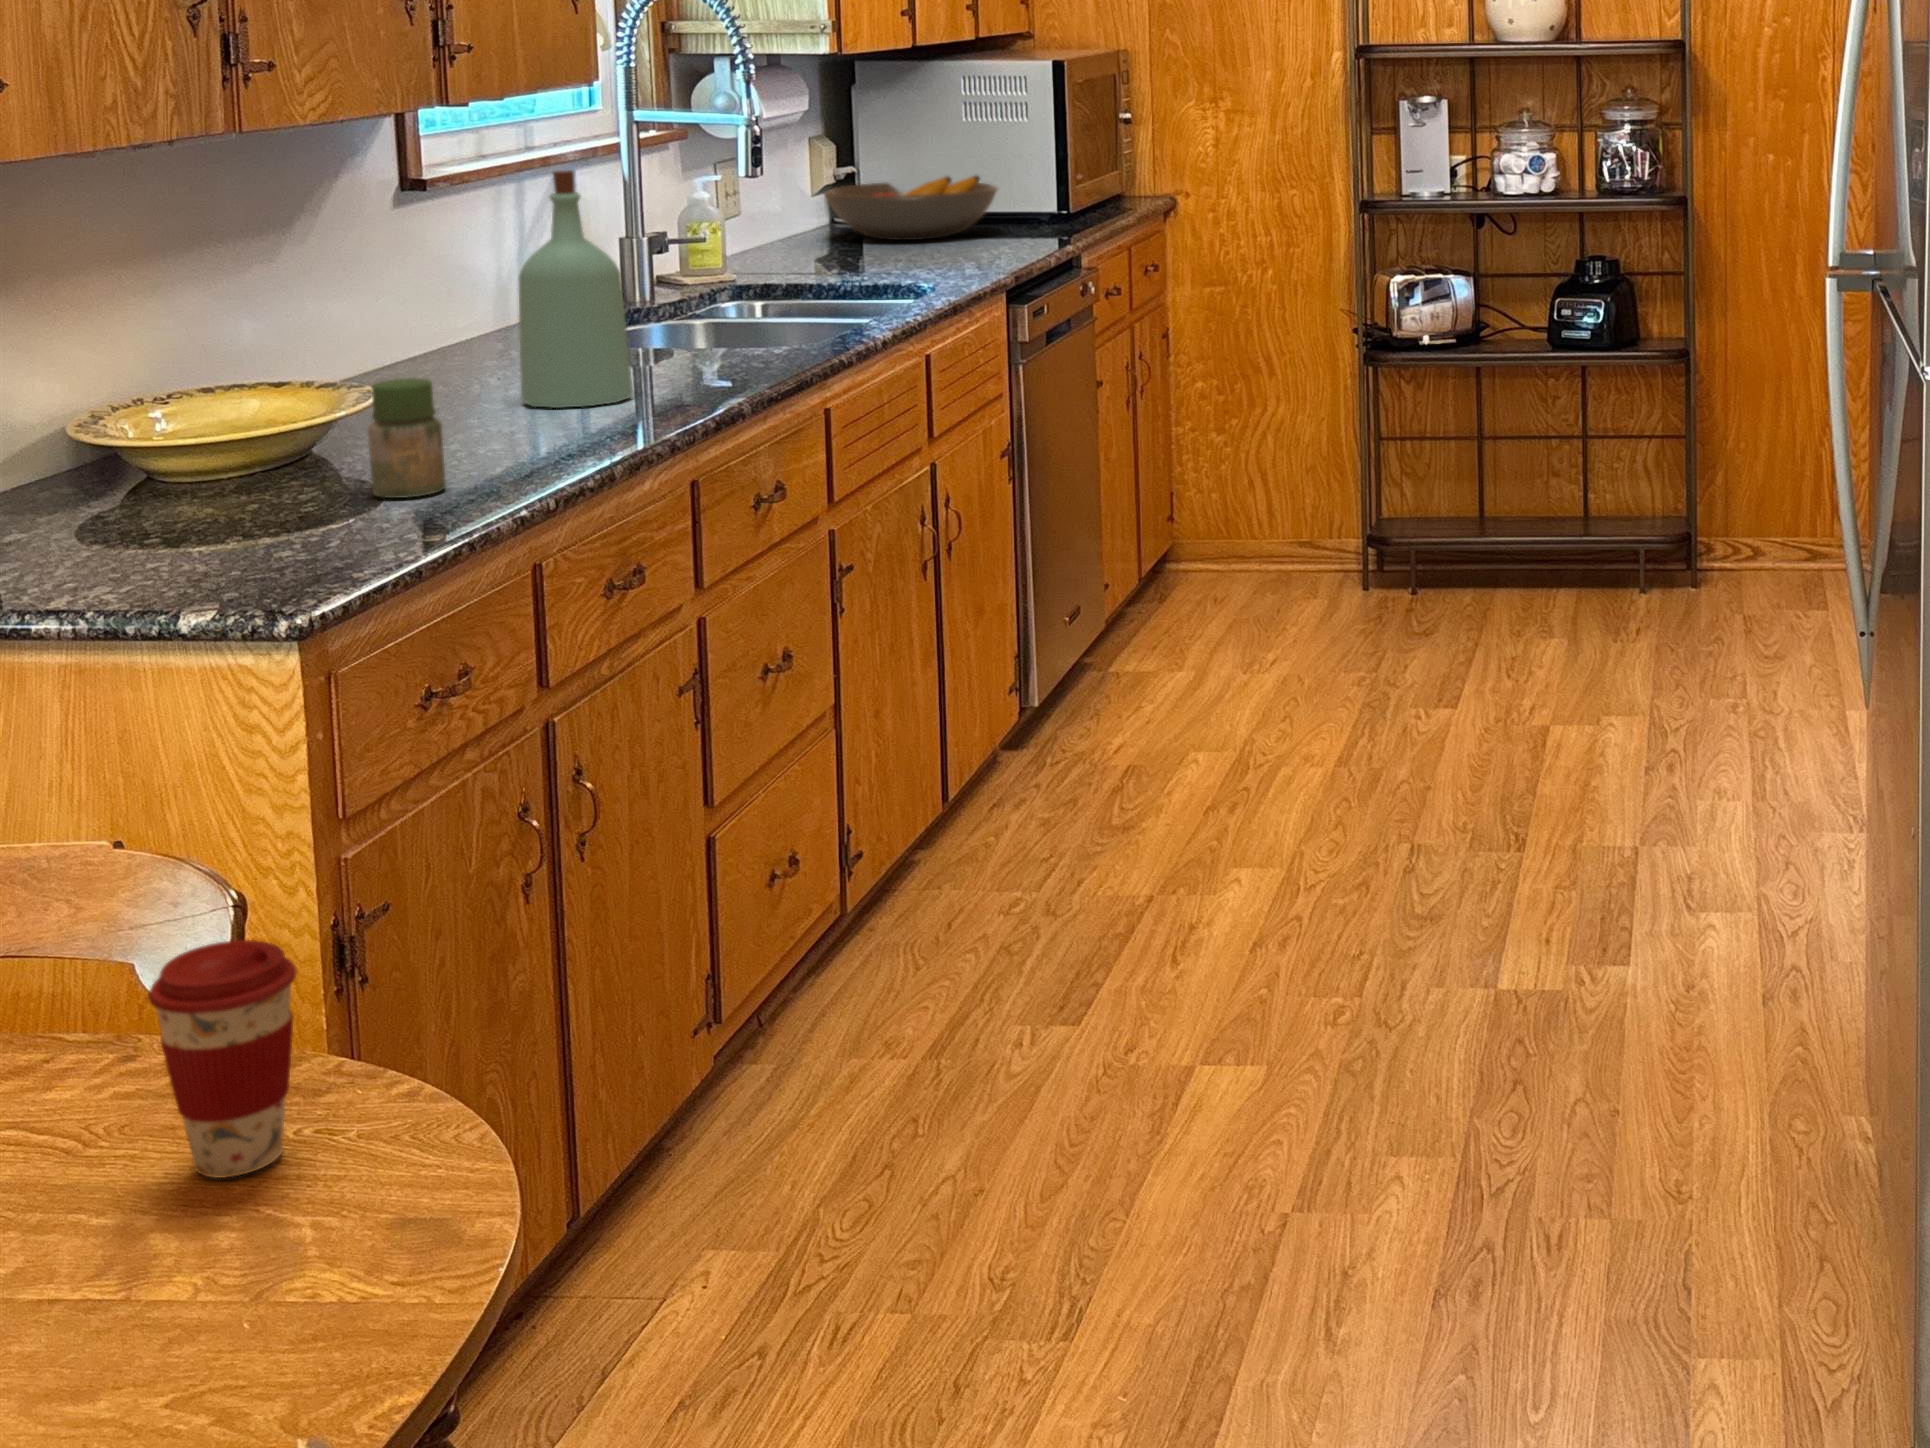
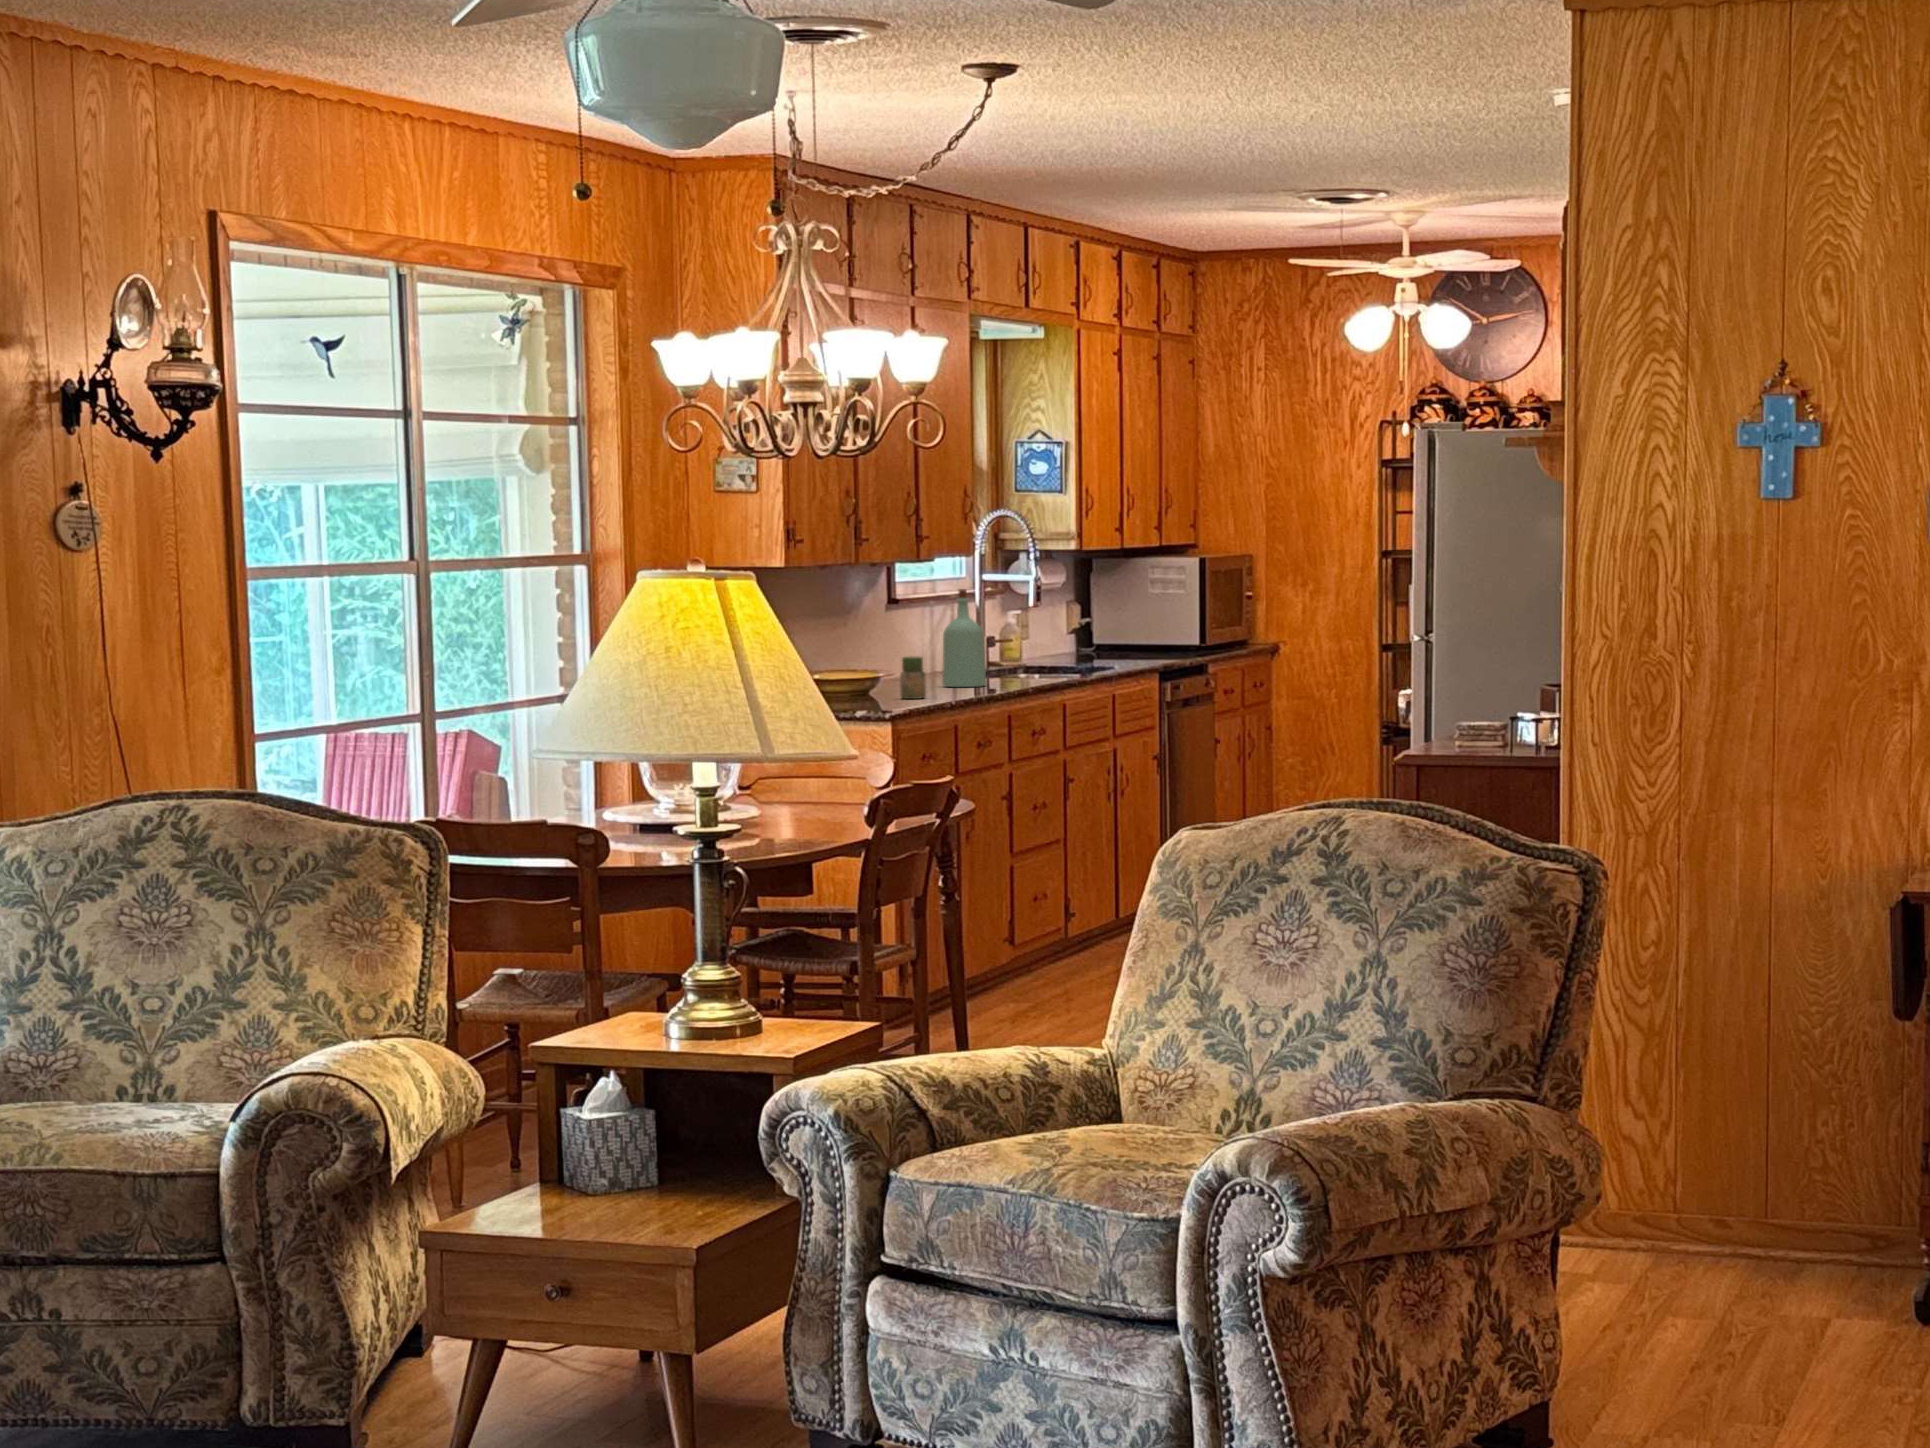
fruit bowl: present [824,176,997,240] -> none [1073,620,1167,655]
coffee cup: present [148,940,297,1178] -> none [904,729,934,778]

